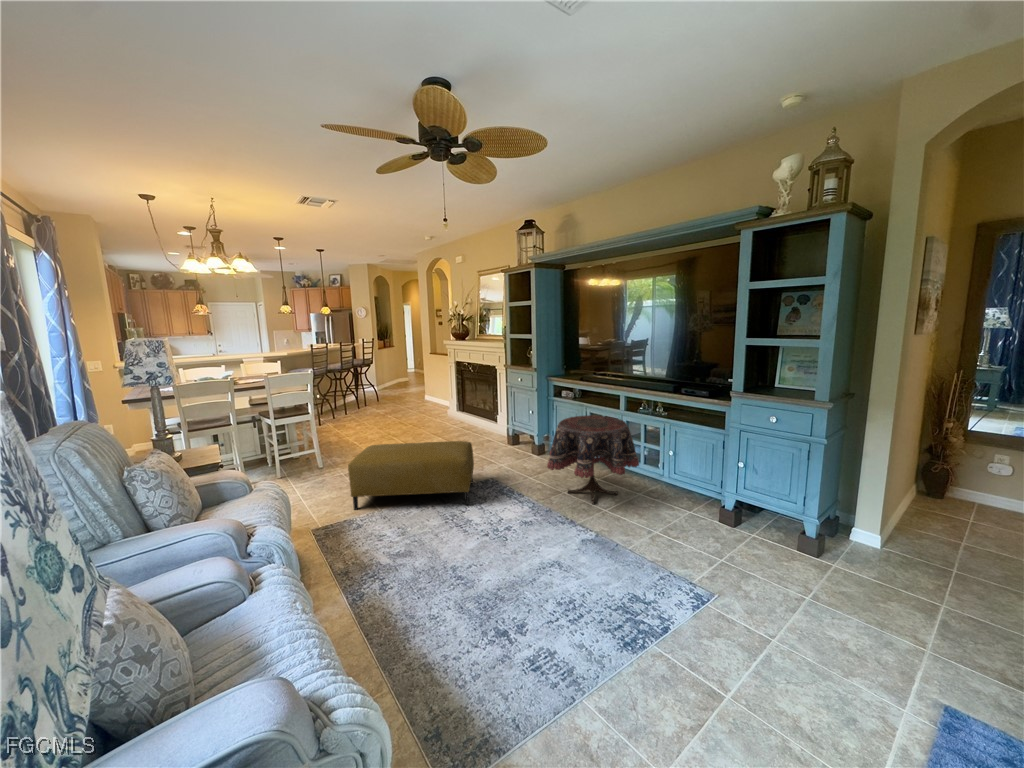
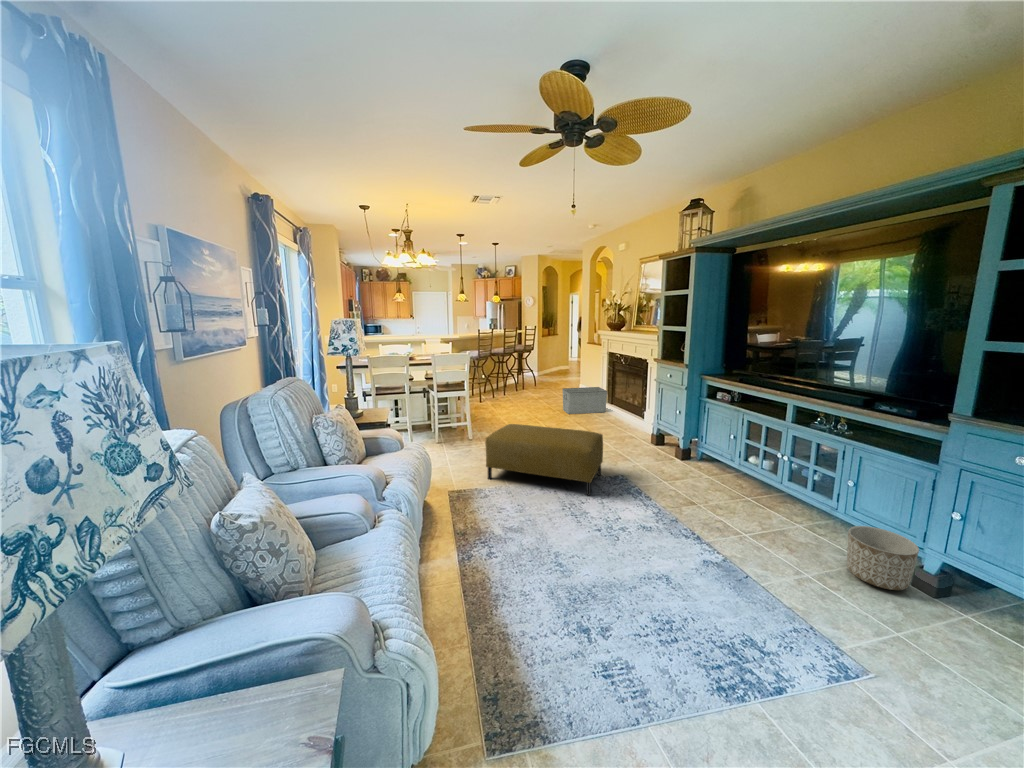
storage bin: none [413,397,459,427] -> present [563,387,607,414]
side table: present [547,415,639,504] -> none [678,422,798,524]
planter: none [679,483,723,528] -> present [847,526,919,590]

